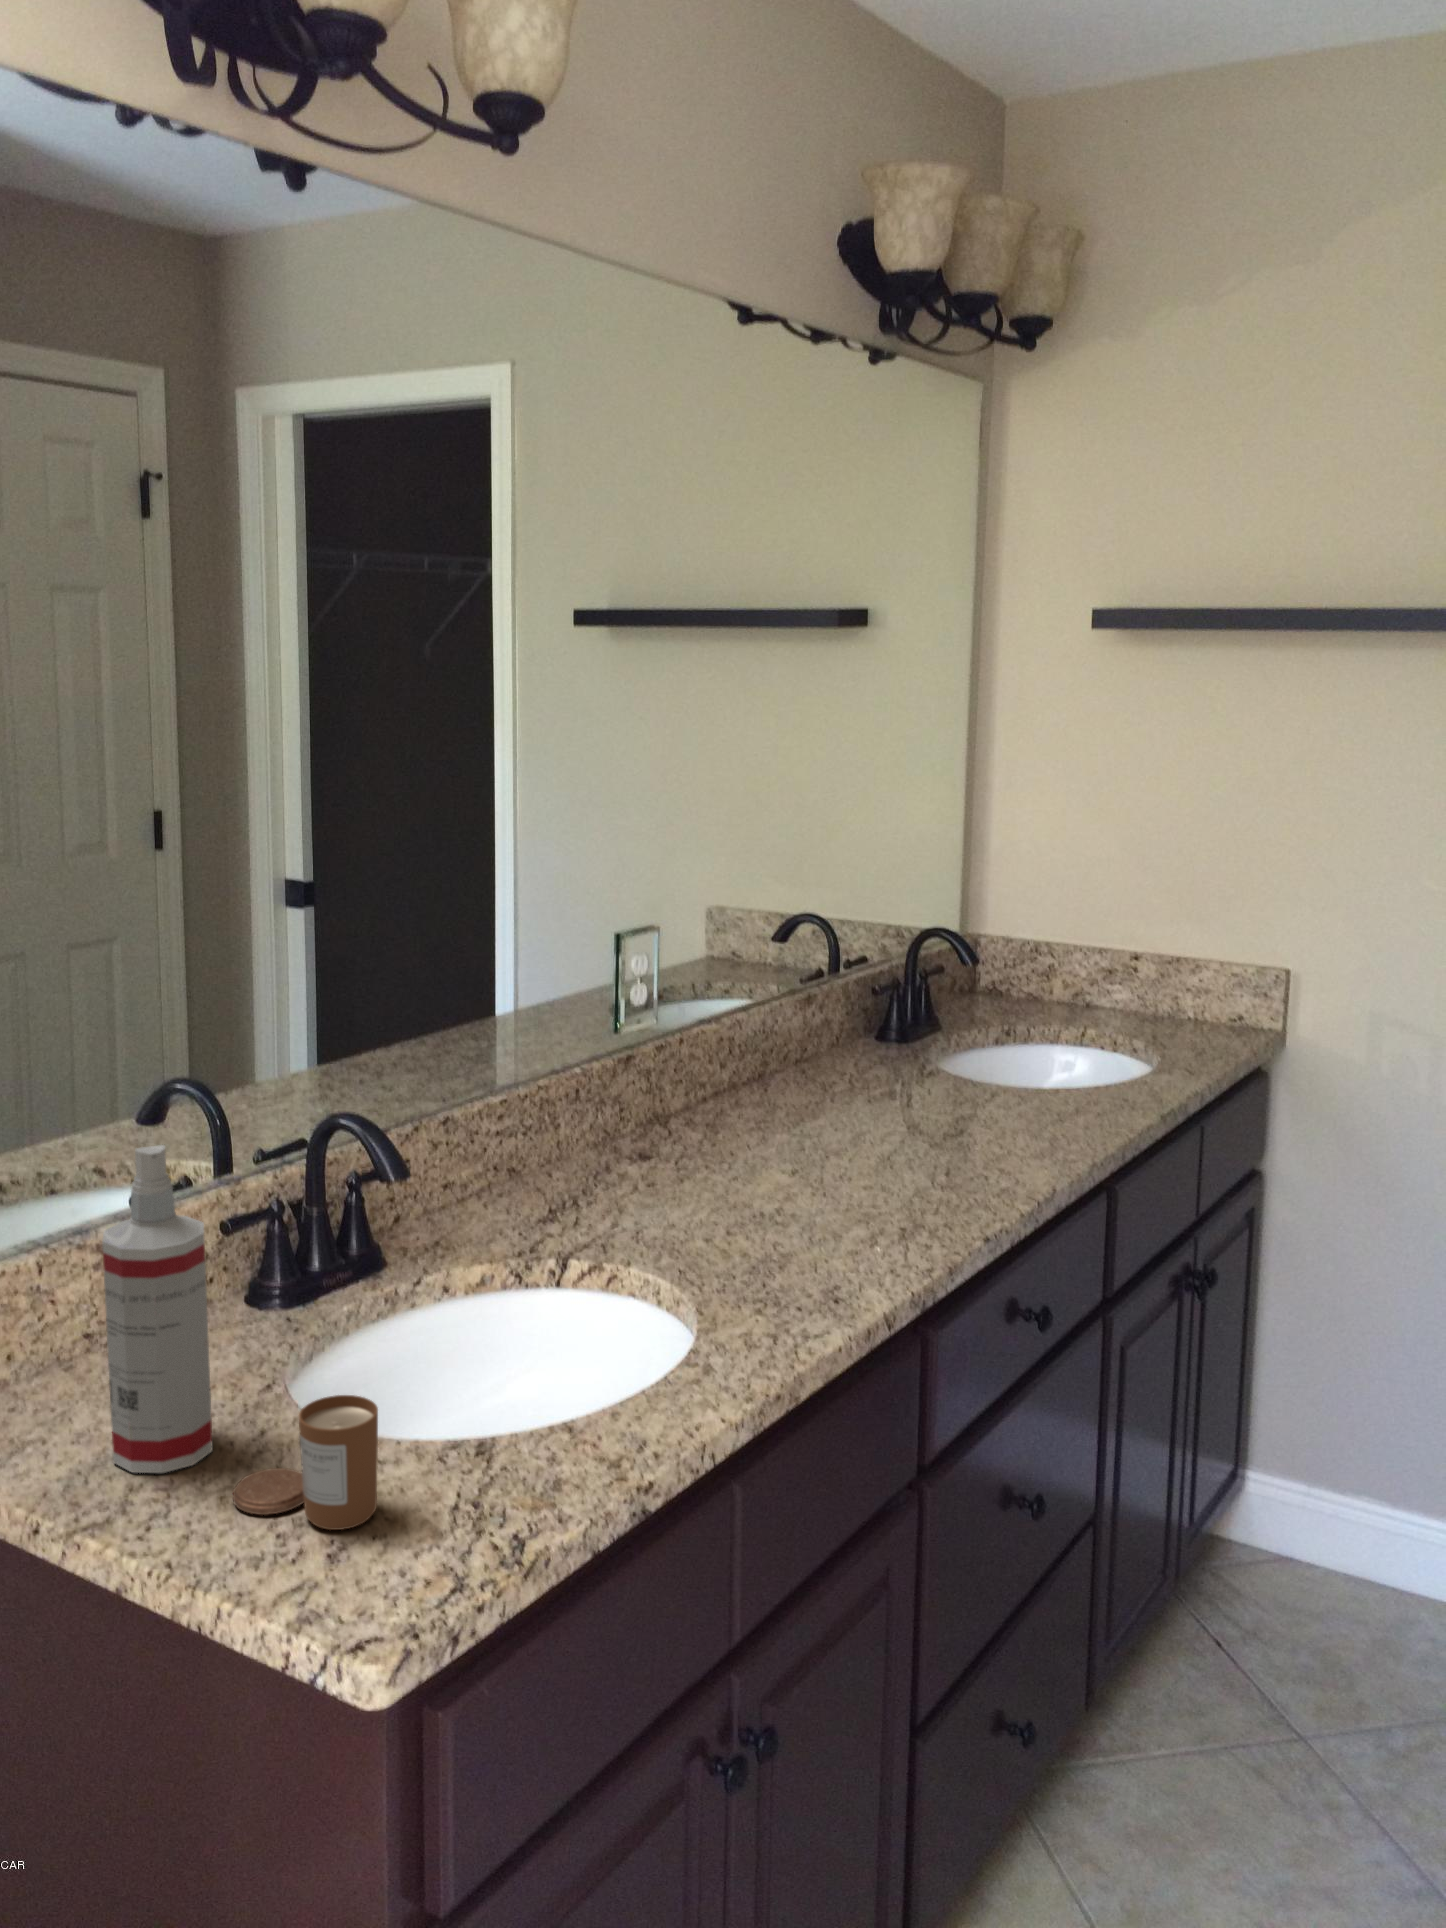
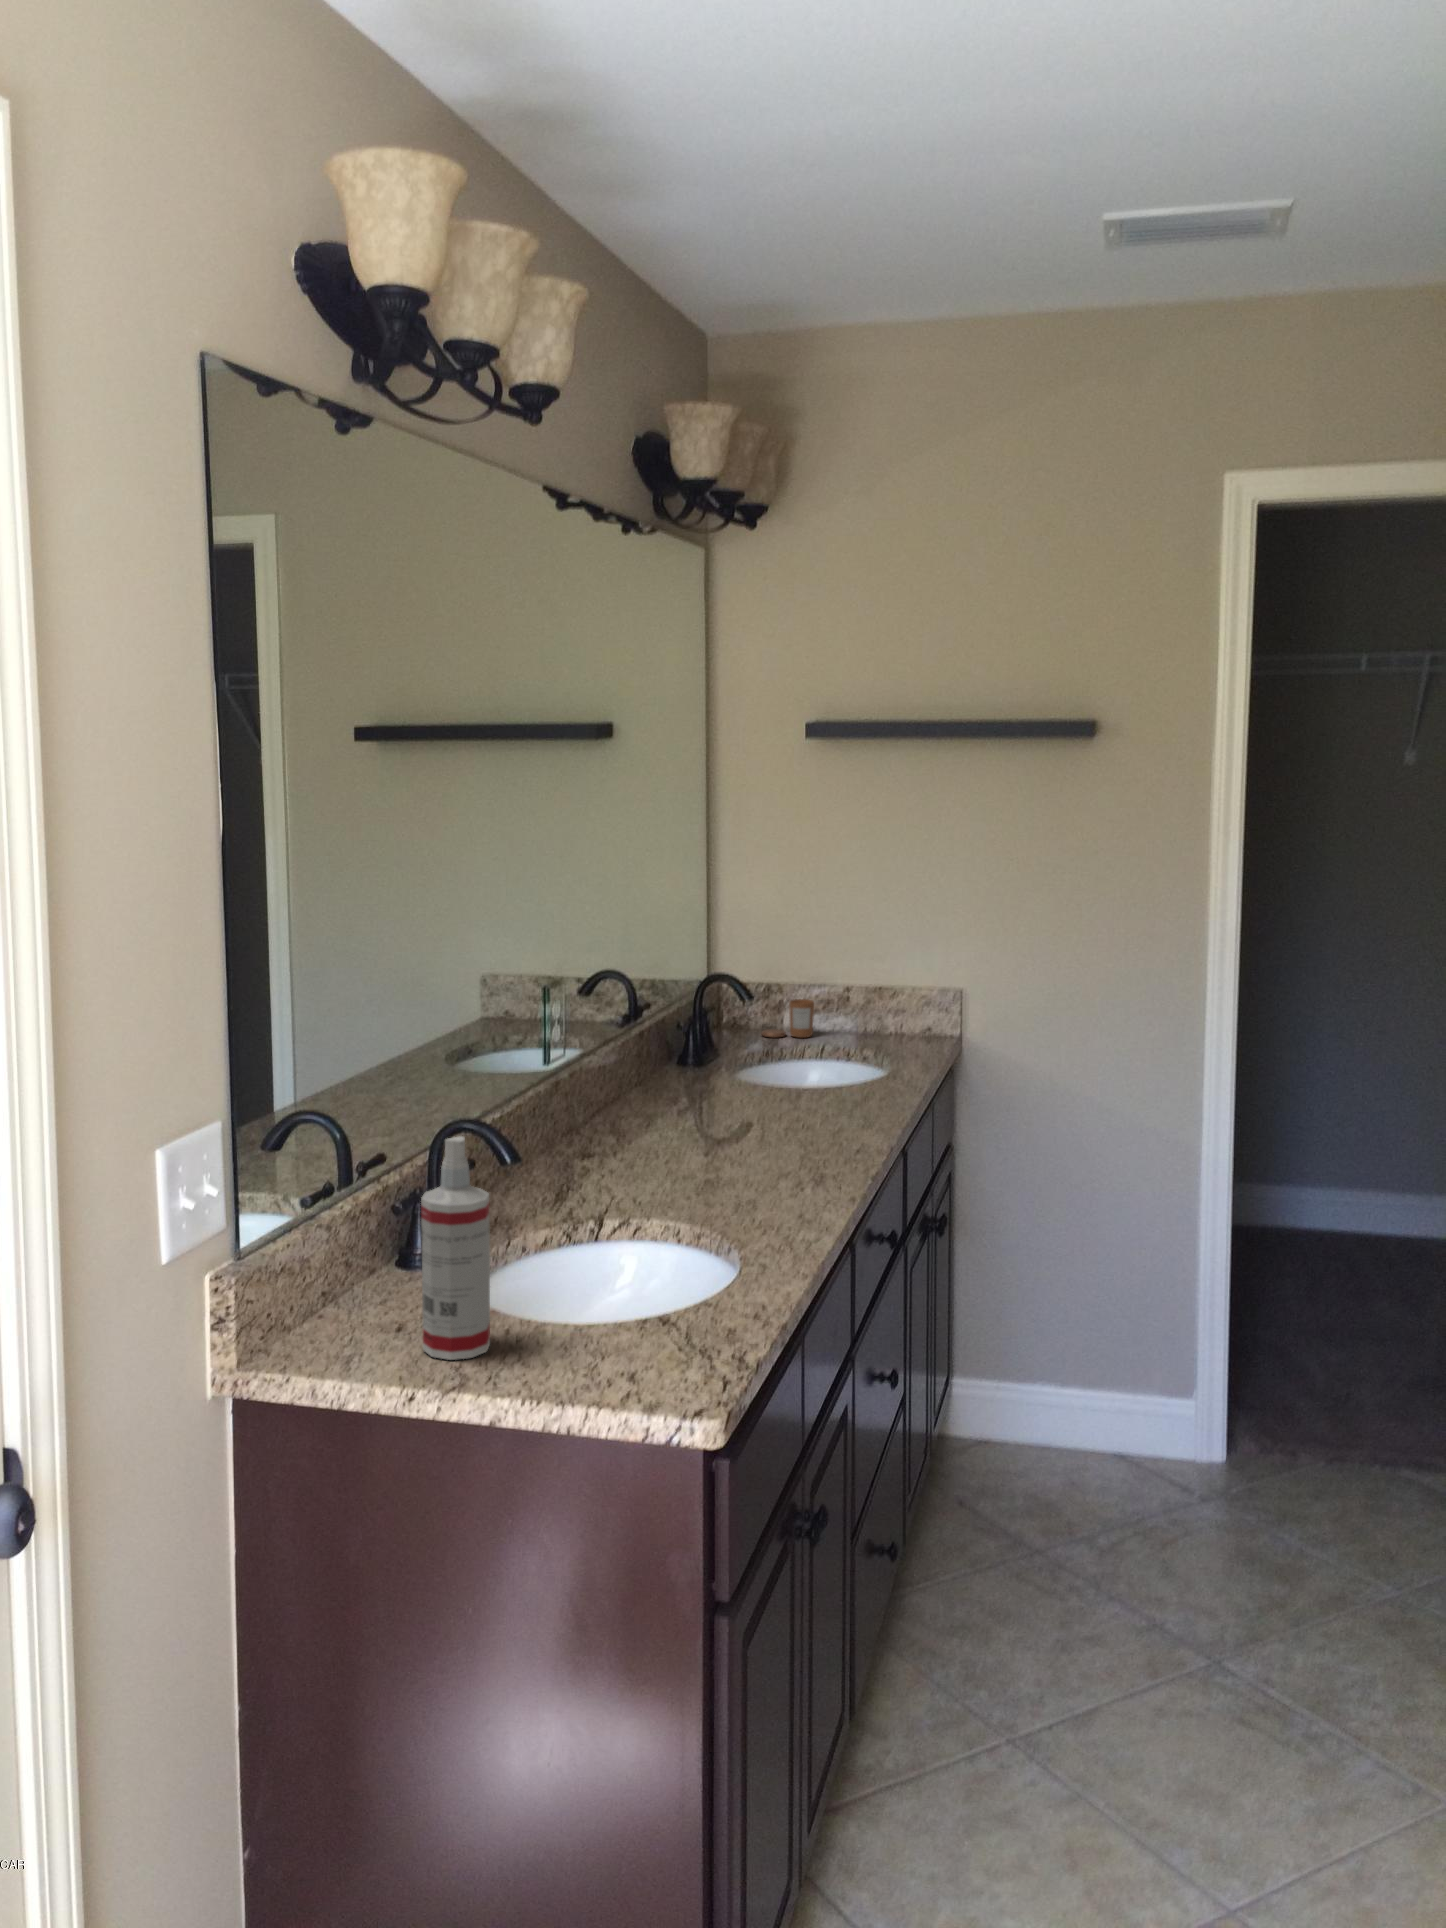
candle: present [233,1395,378,1530] -> present [762,999,814,1038]

